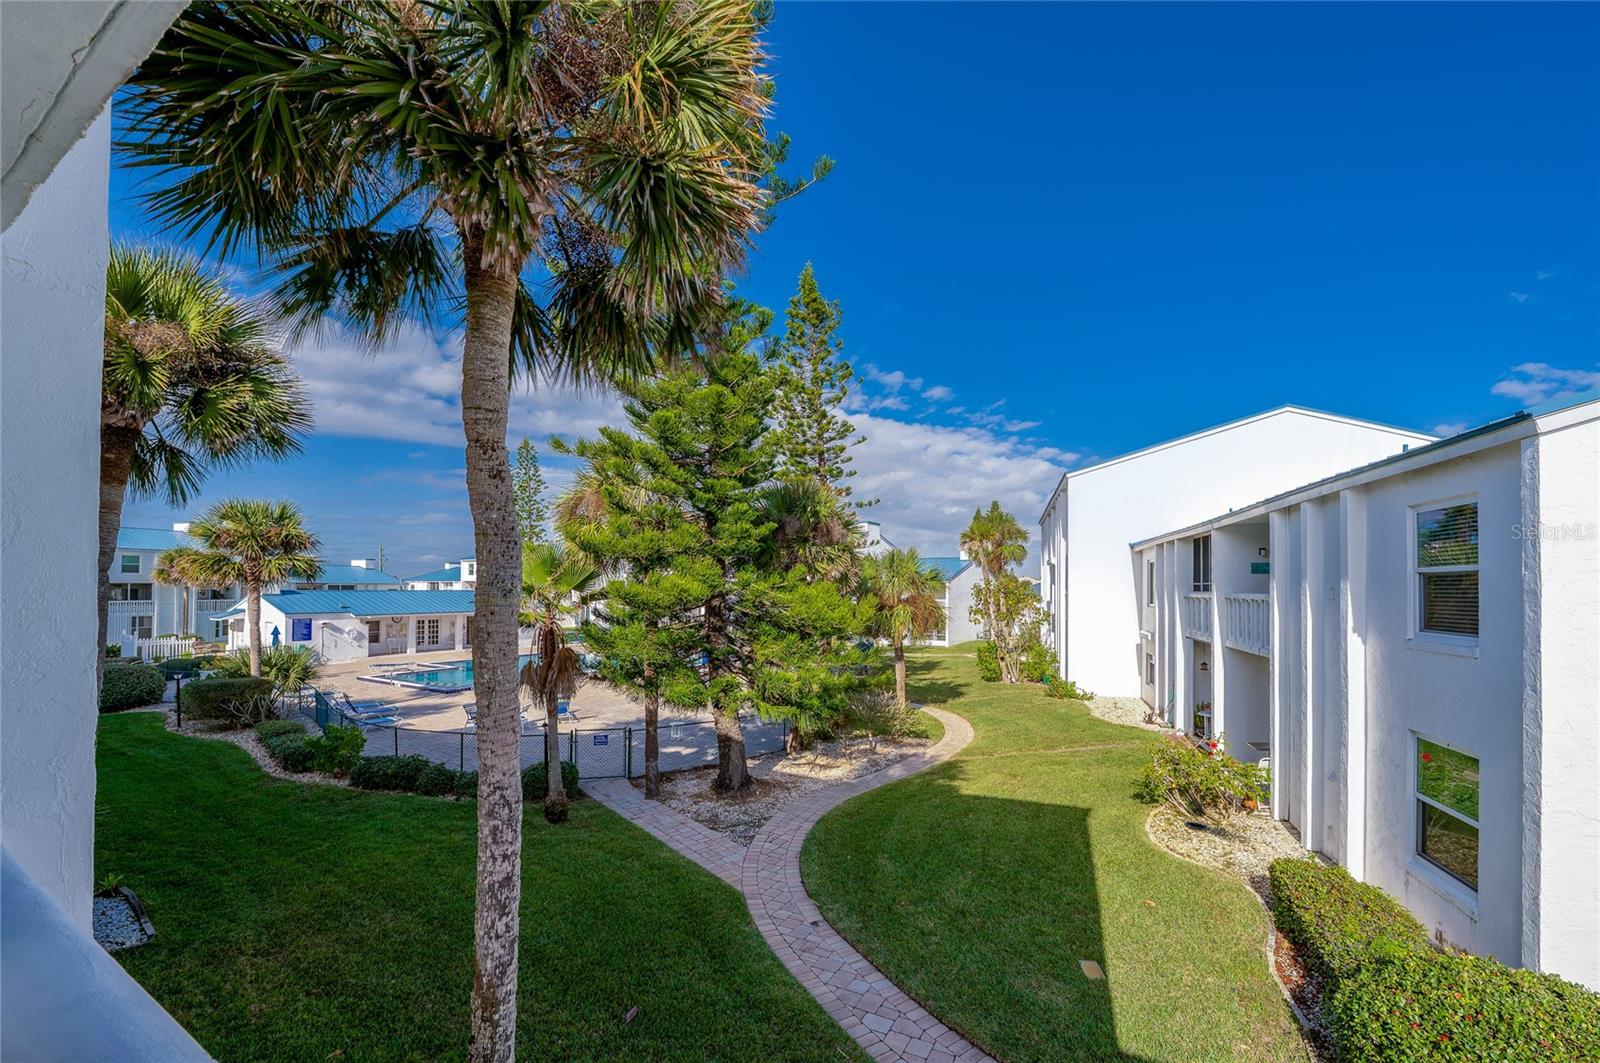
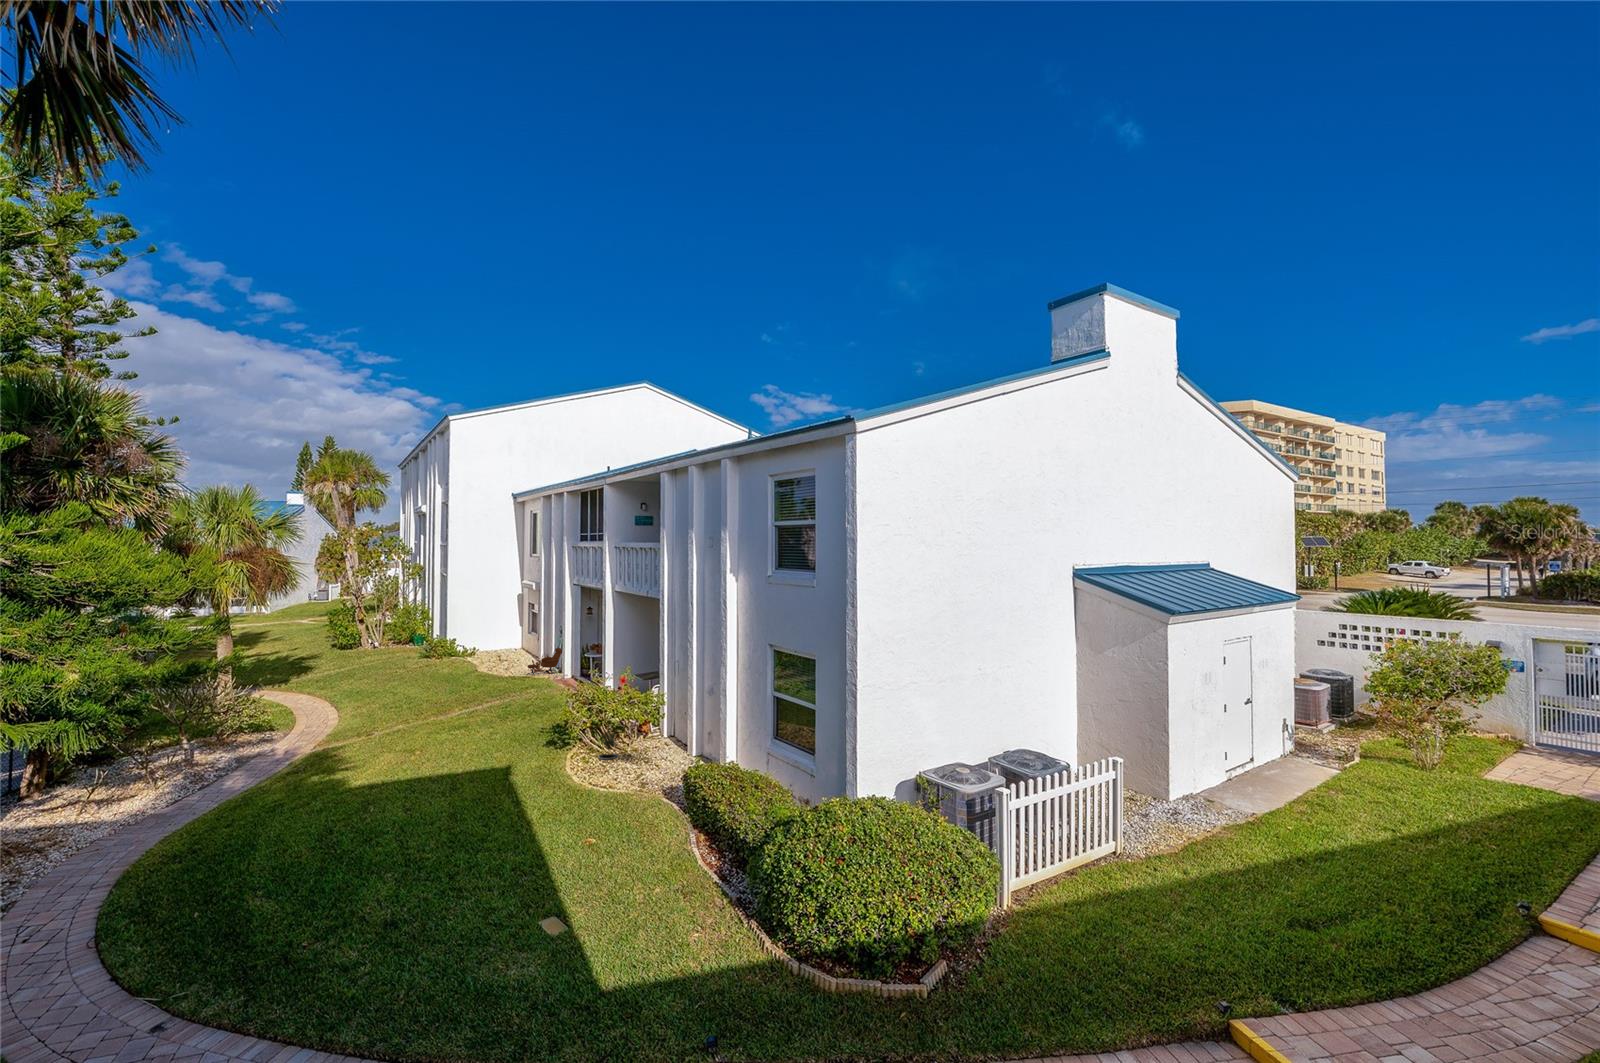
lounge chair: none [1137,704,1175,730] -> present [528,648,562,674]

